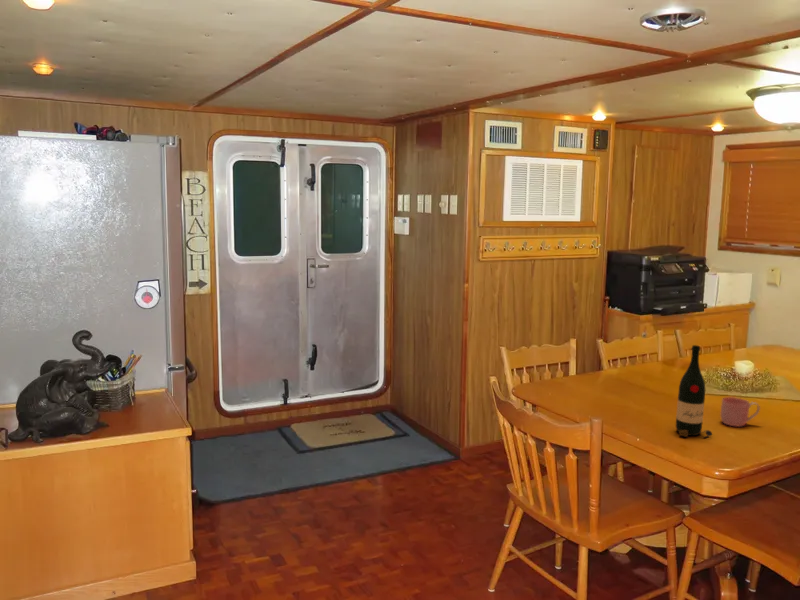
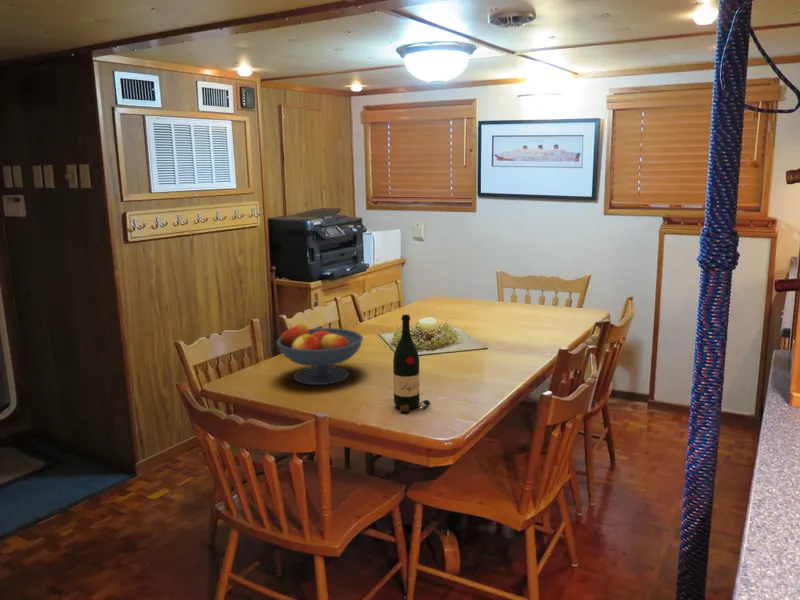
fruit bowl: none [579,343,662,402] -> present [277,324,363,385]
mug: present [721,397,759,426] -> none [429,359,463,389]

